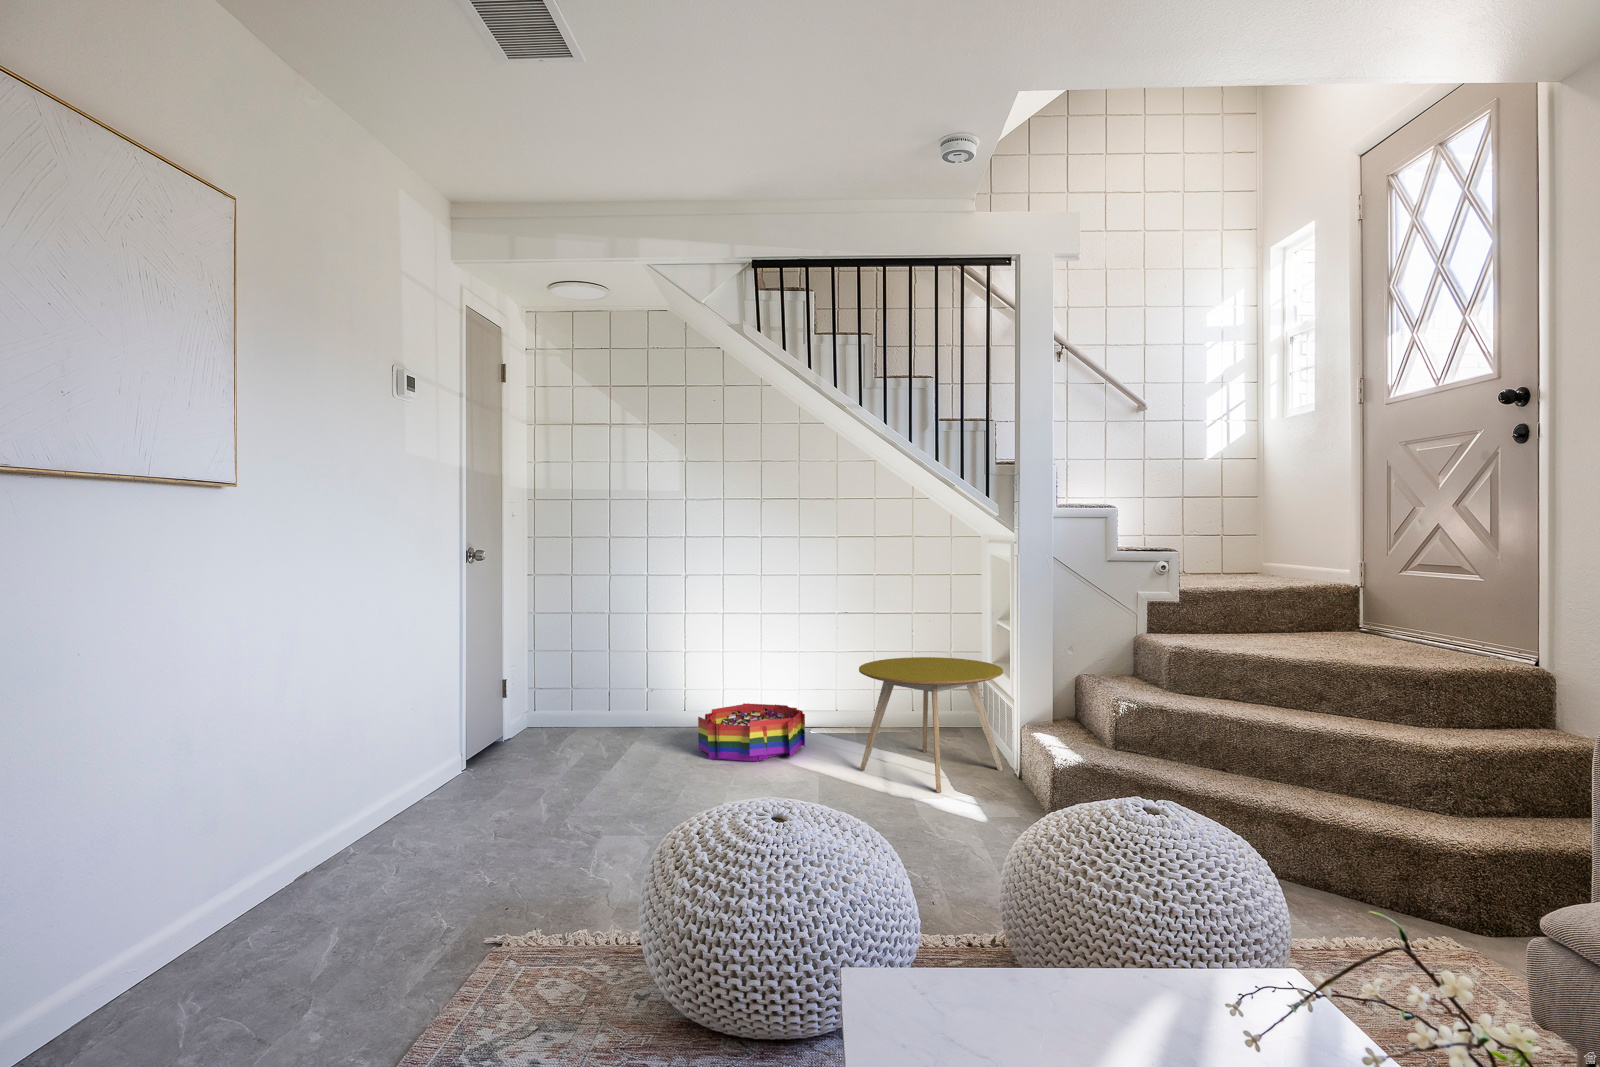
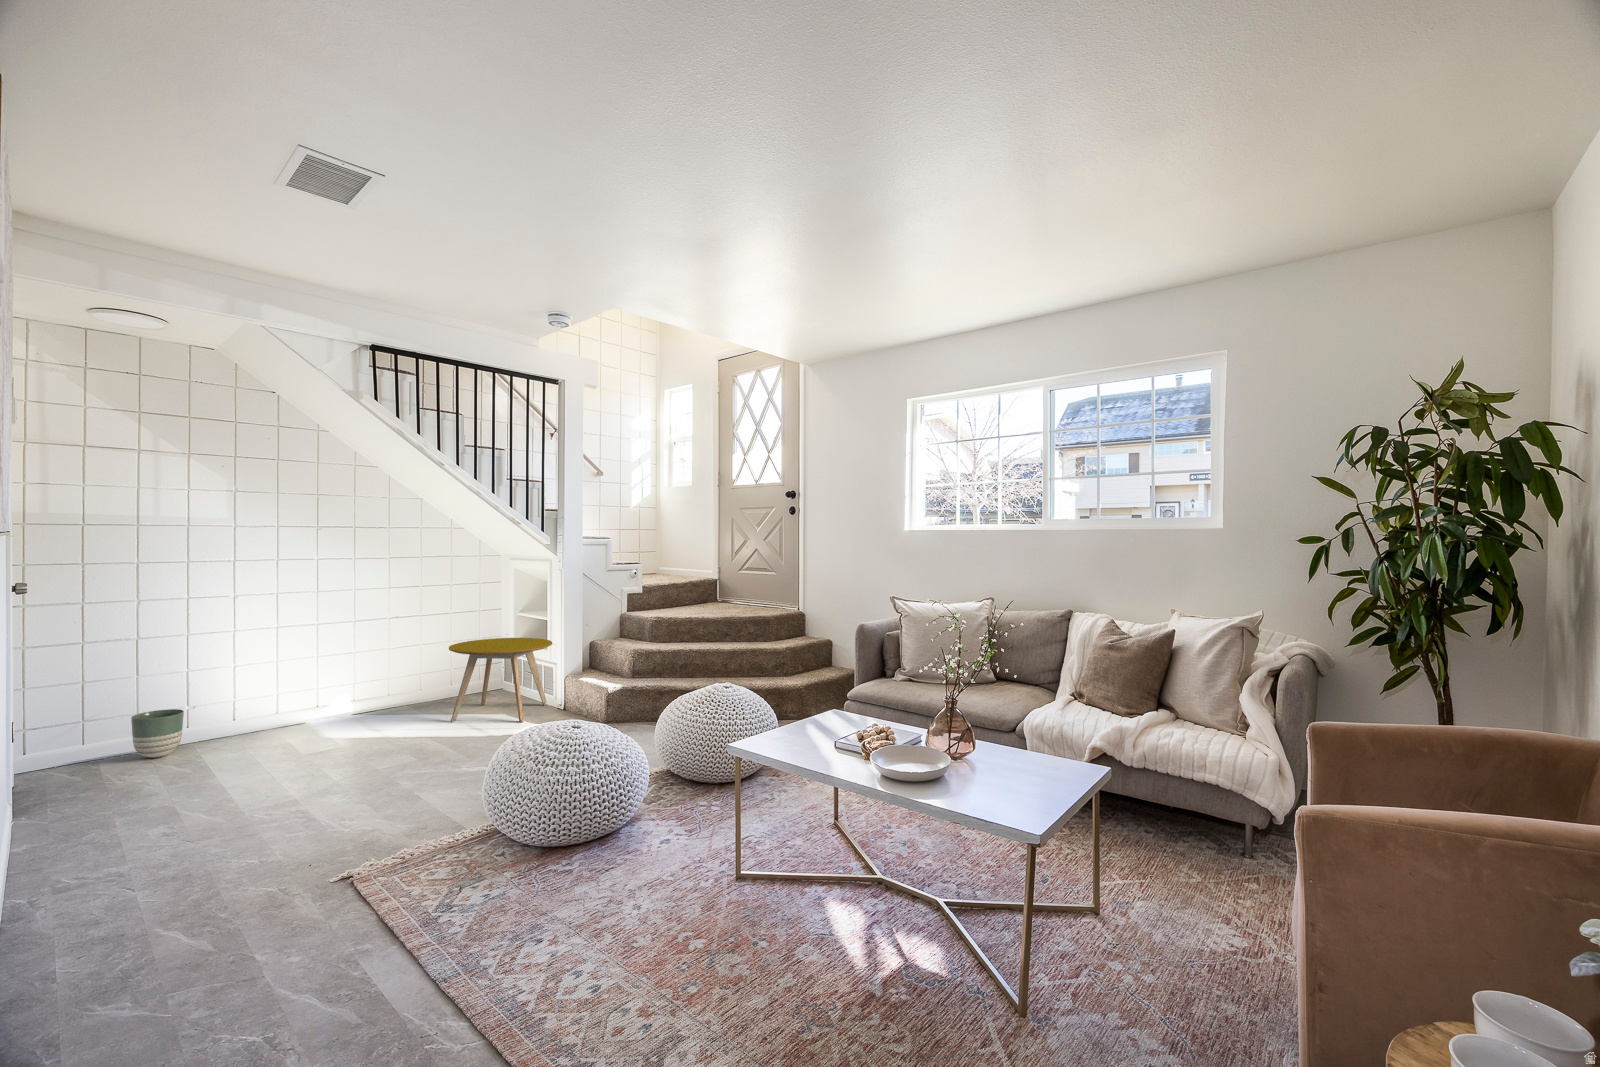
planter: none [567,700,609,750] -> present [131,709,184,758]
storage bin: present [698,703,805,761] -> none [288,689,388,739]

